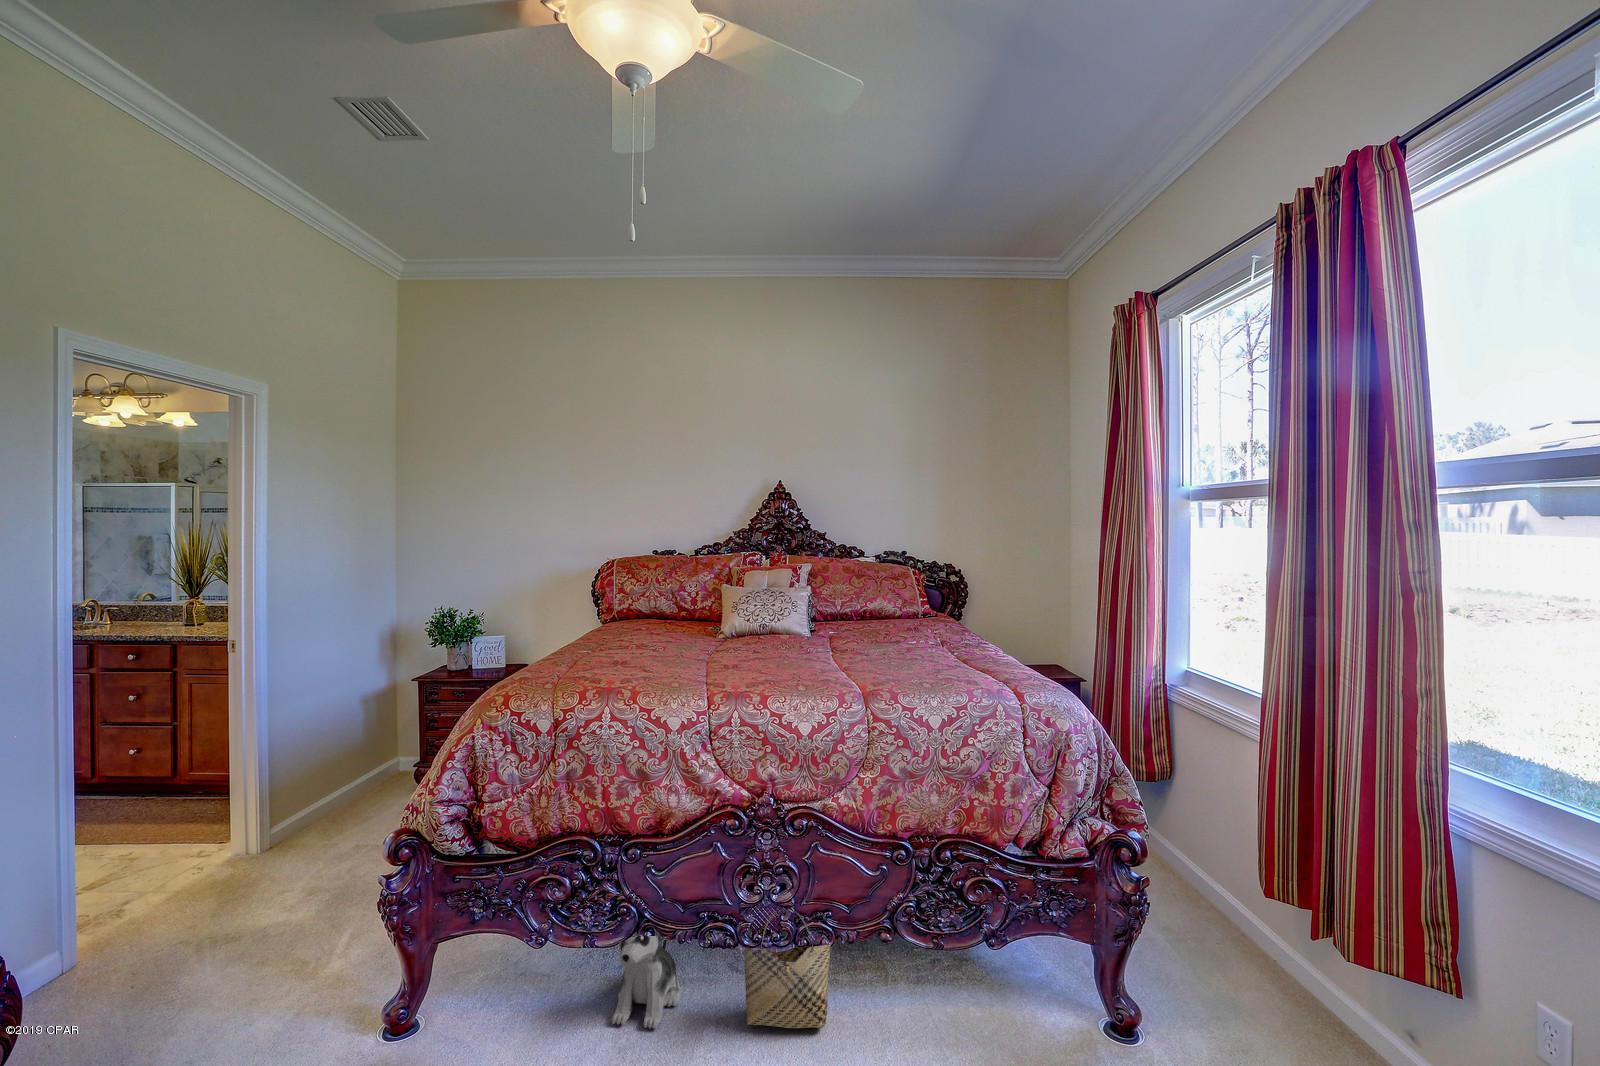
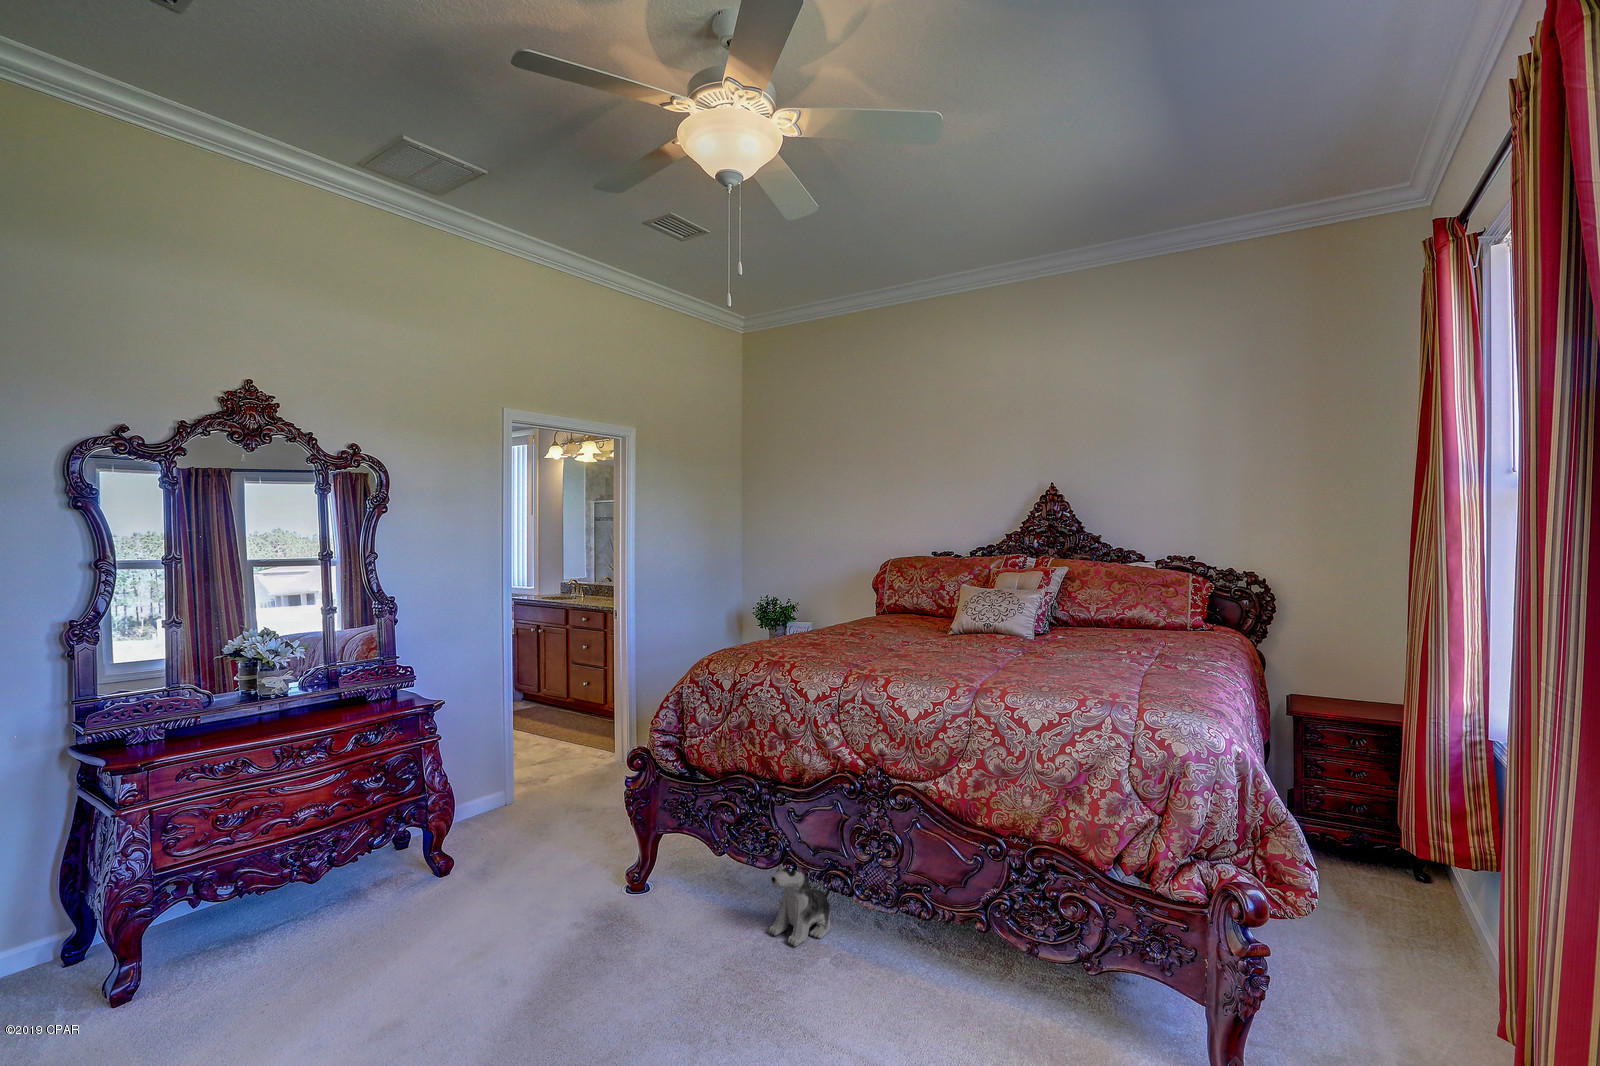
woven basket: present [744,910,830,1028] -> none [861,859,940,994]

